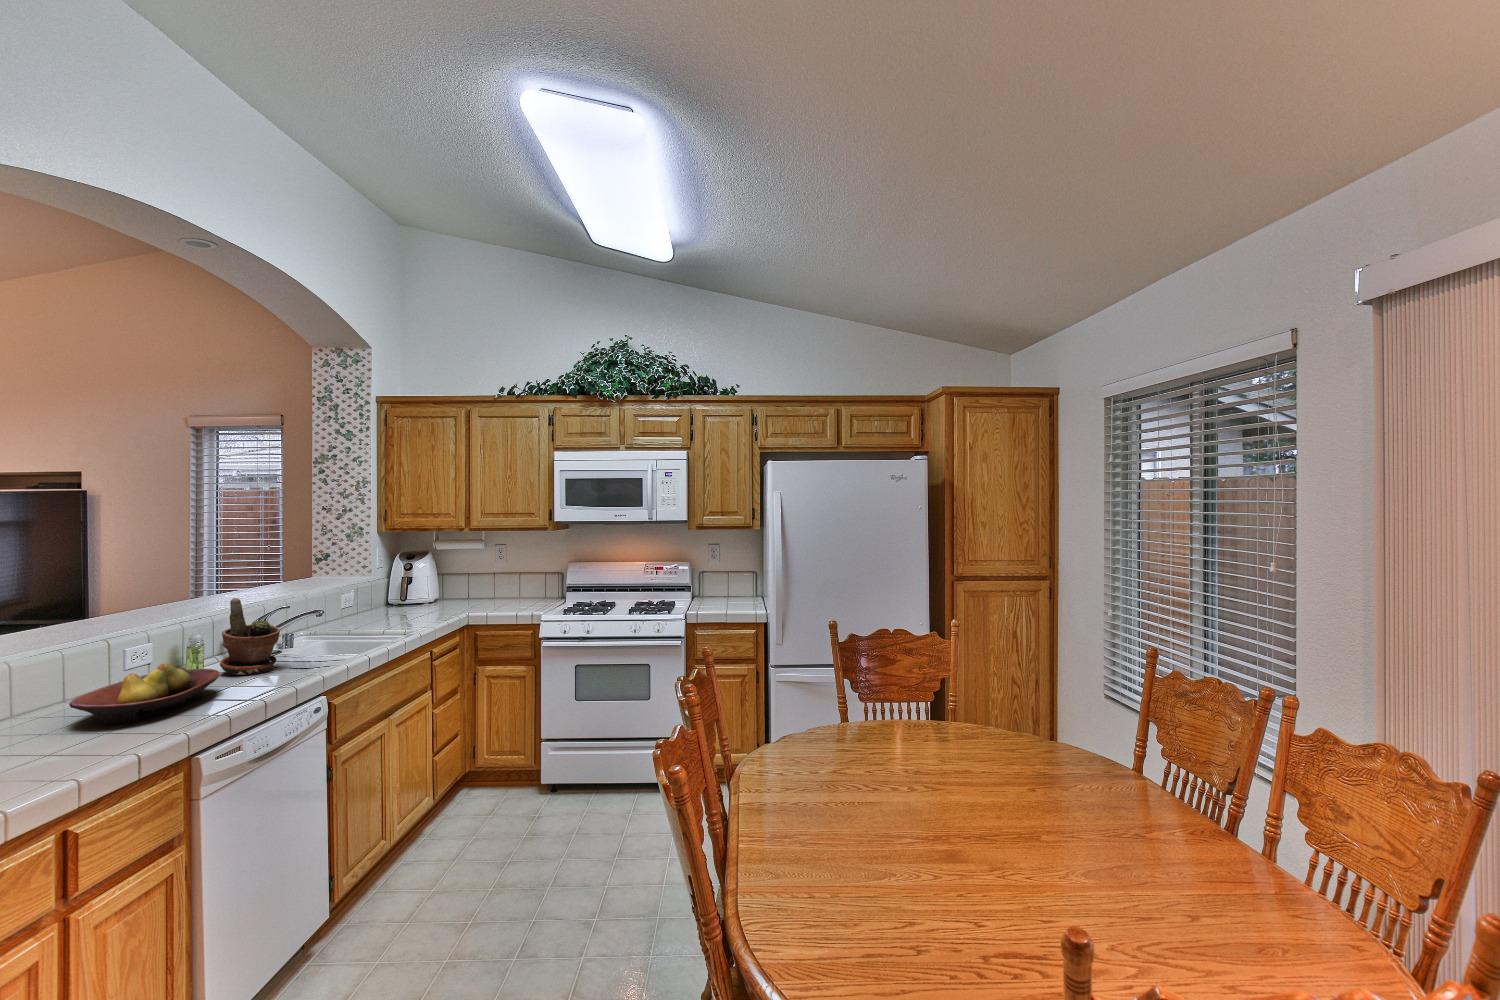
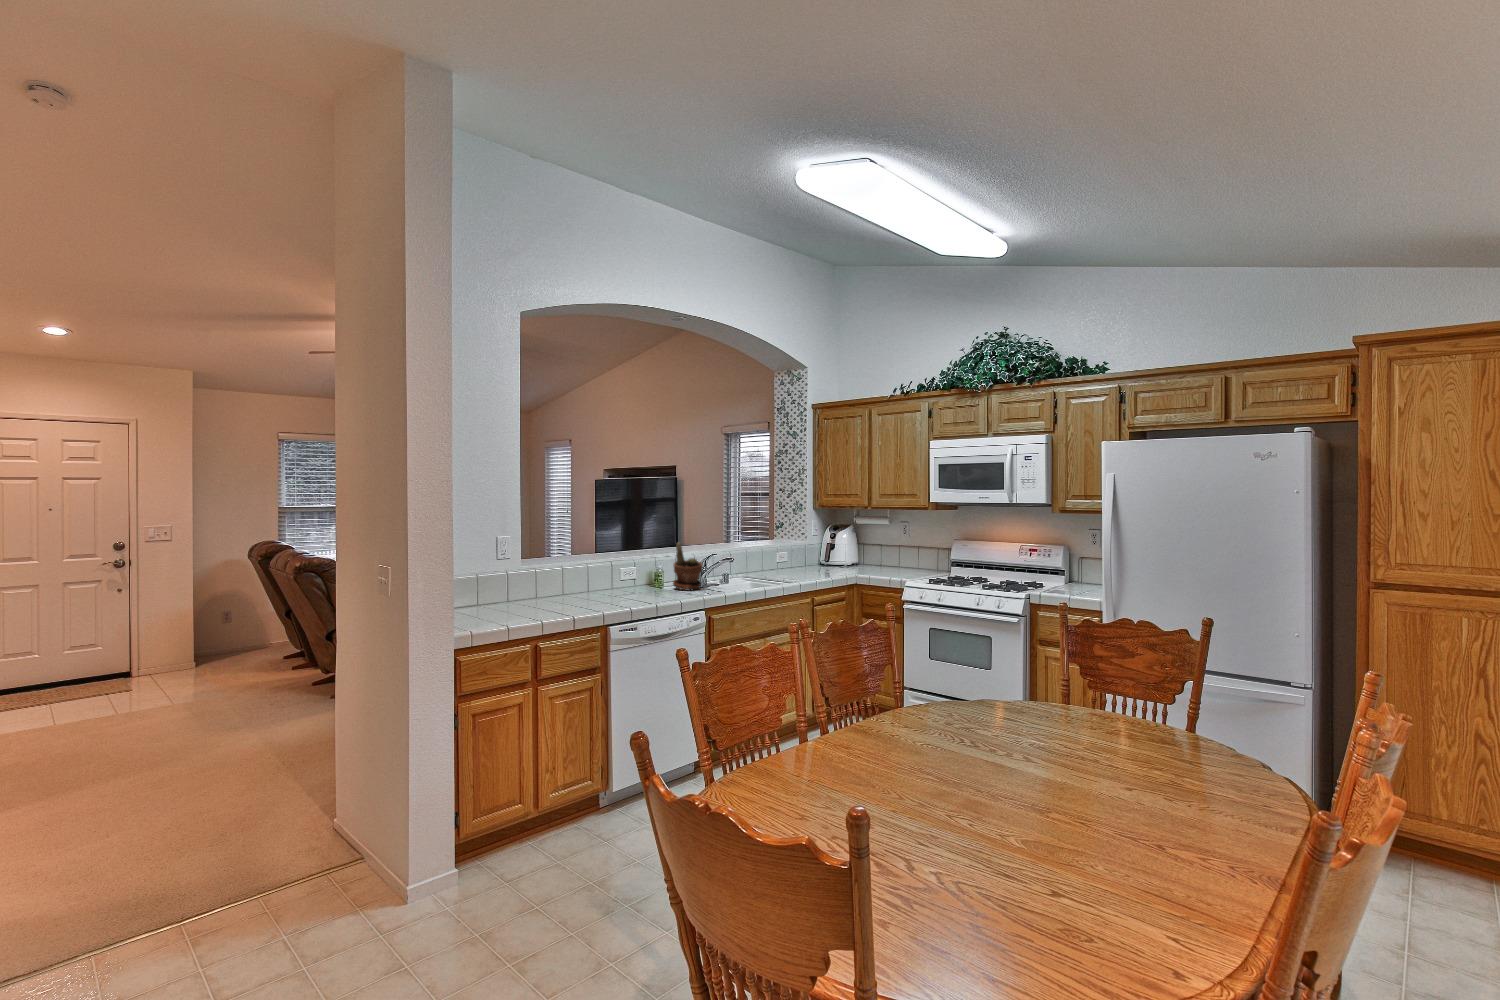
fruit bowl: present [69,663,220,724] -> none [590,574,661,601]

